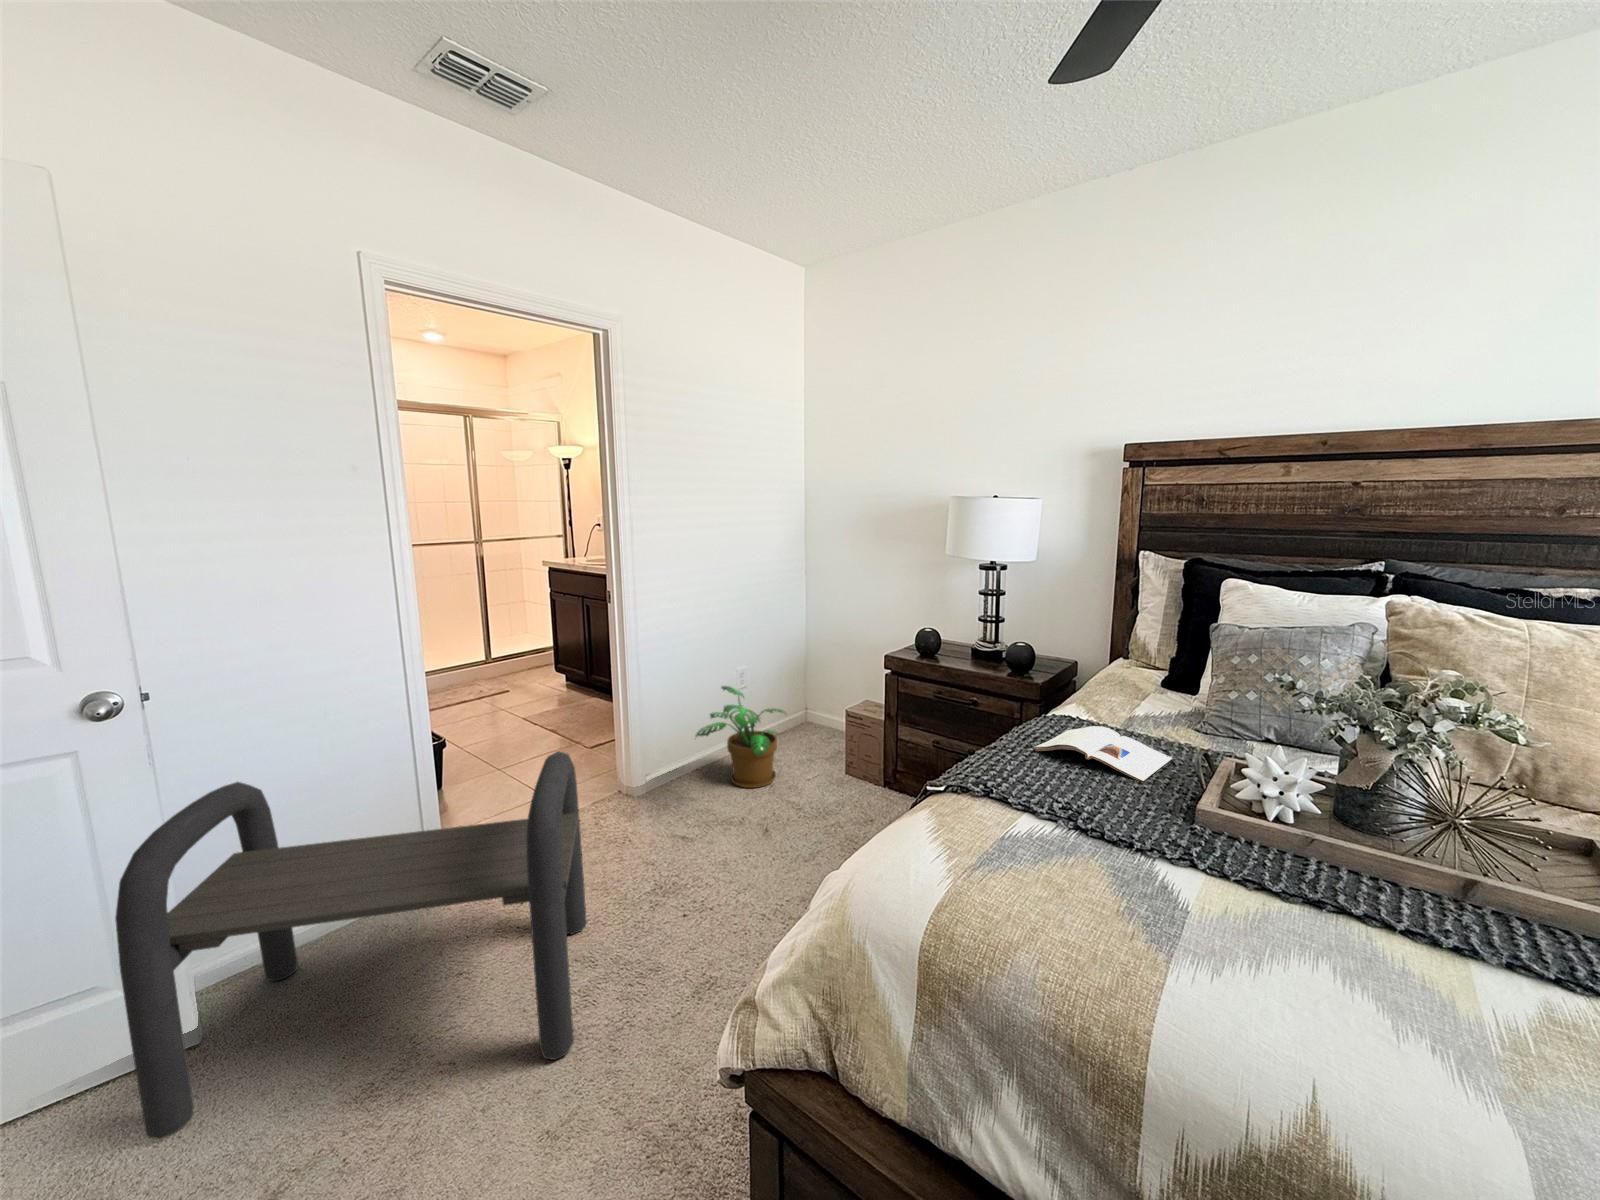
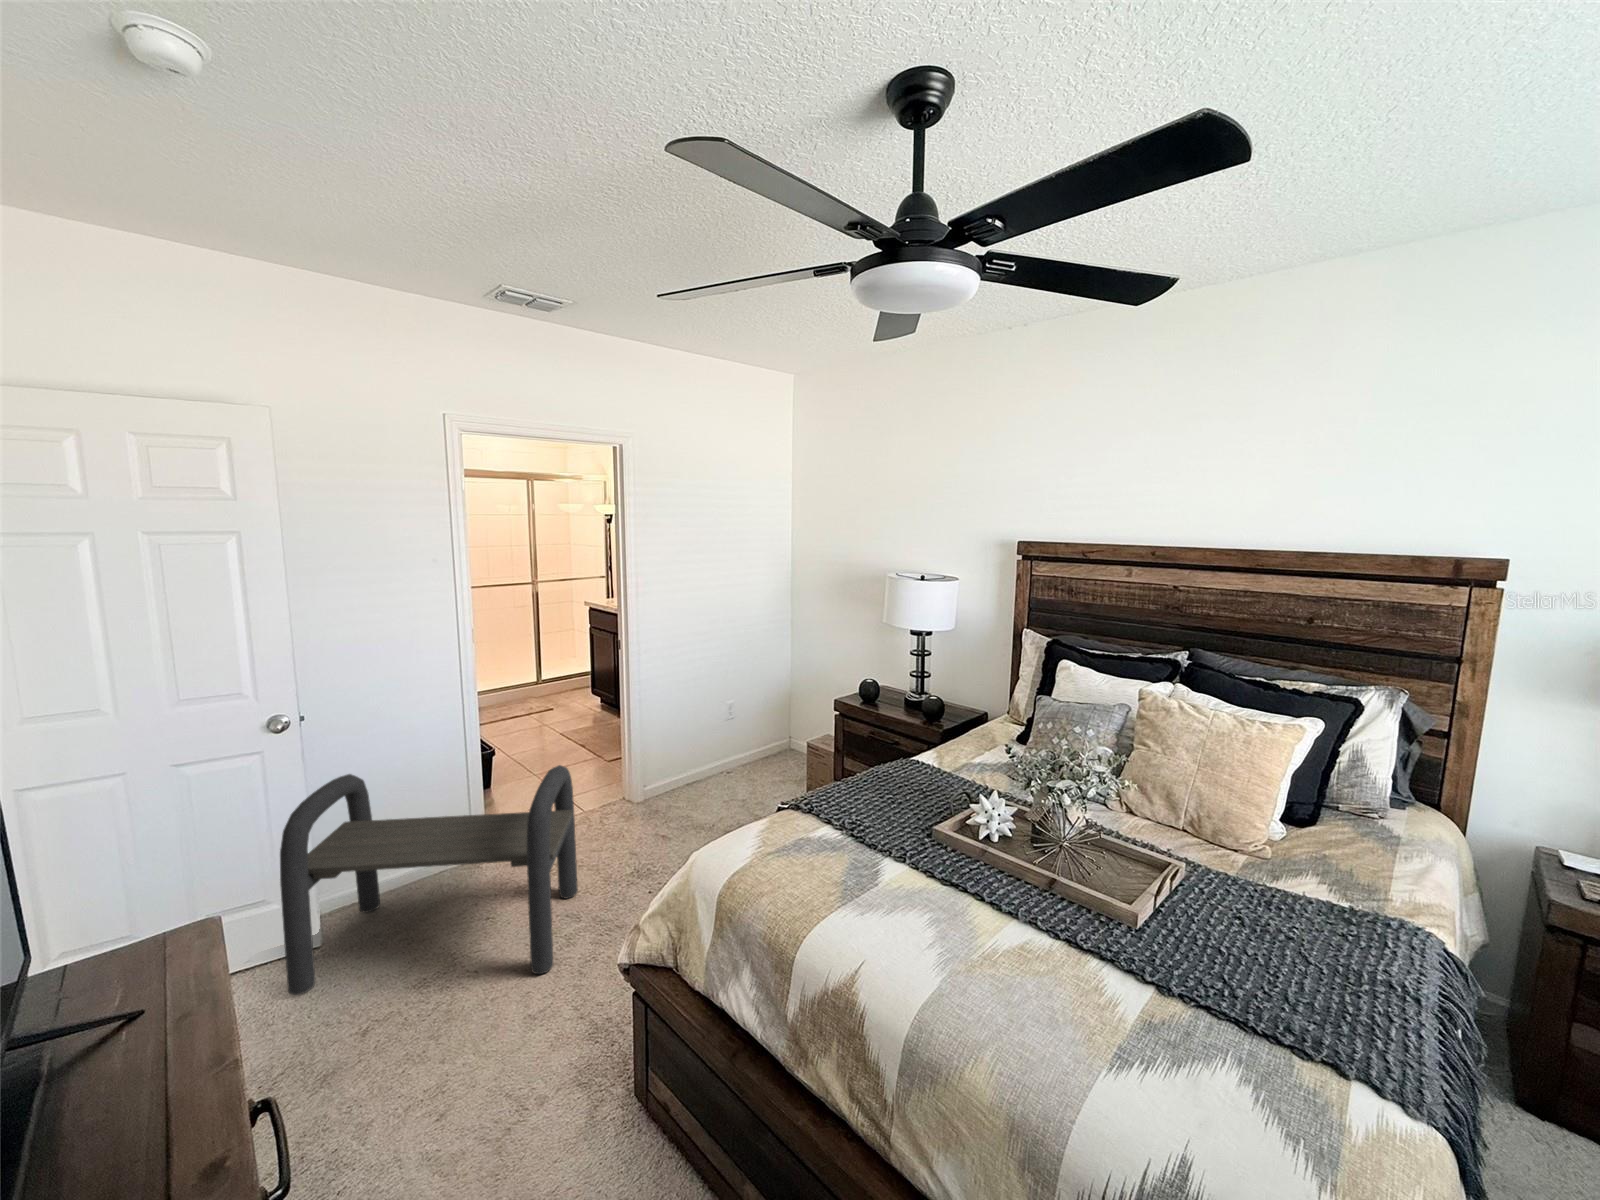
potted plant: present [695,686,786,788] -> none [685,718,757,802]
magazine: present [1035,726,1172,782] -> none [868,768,959,809]

